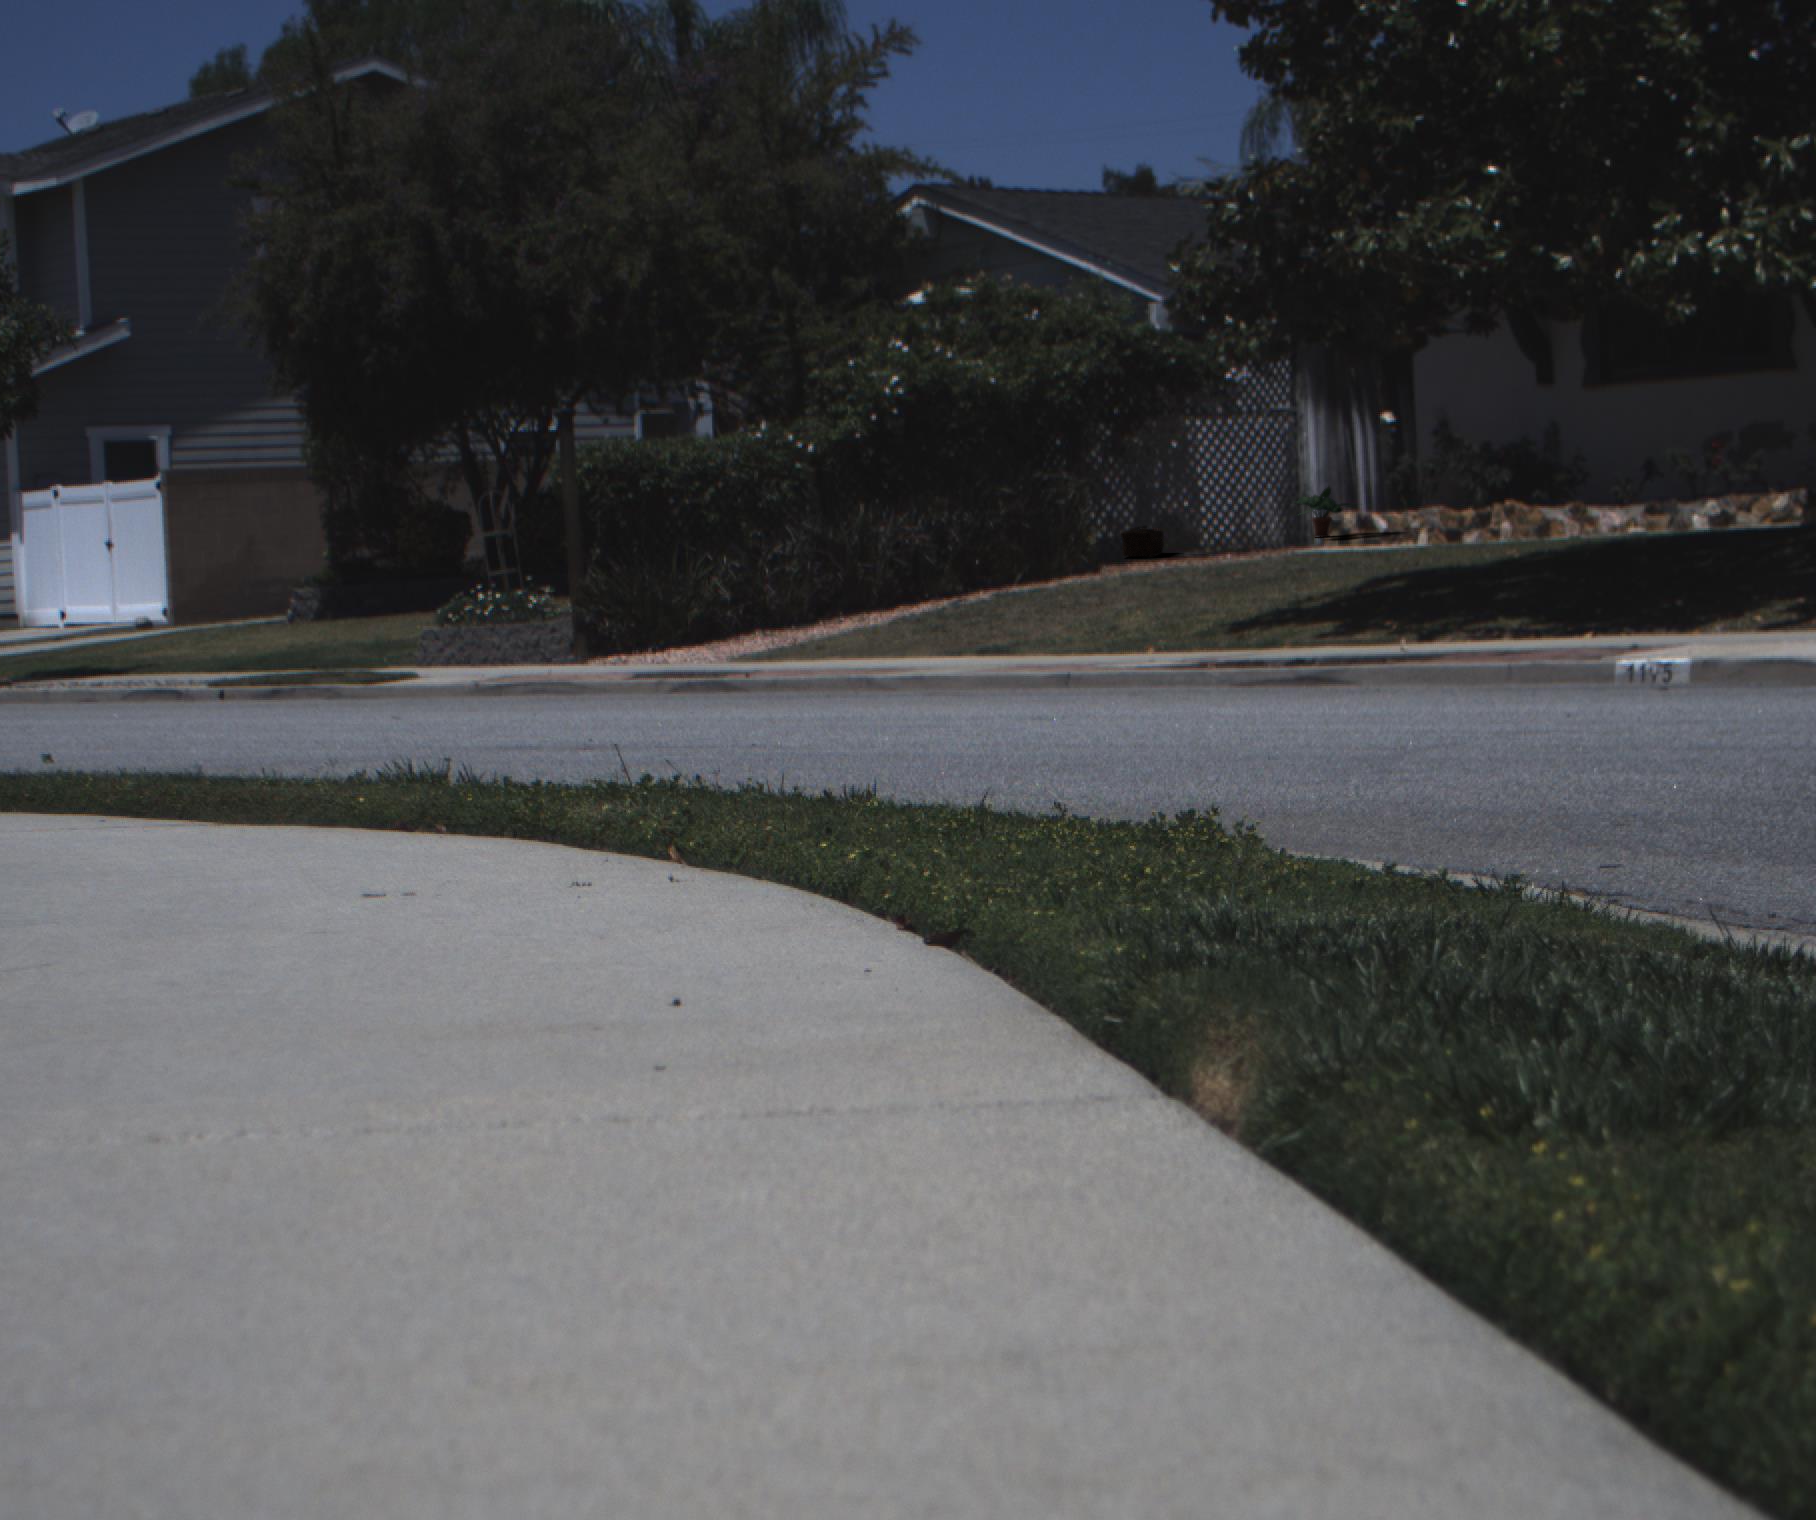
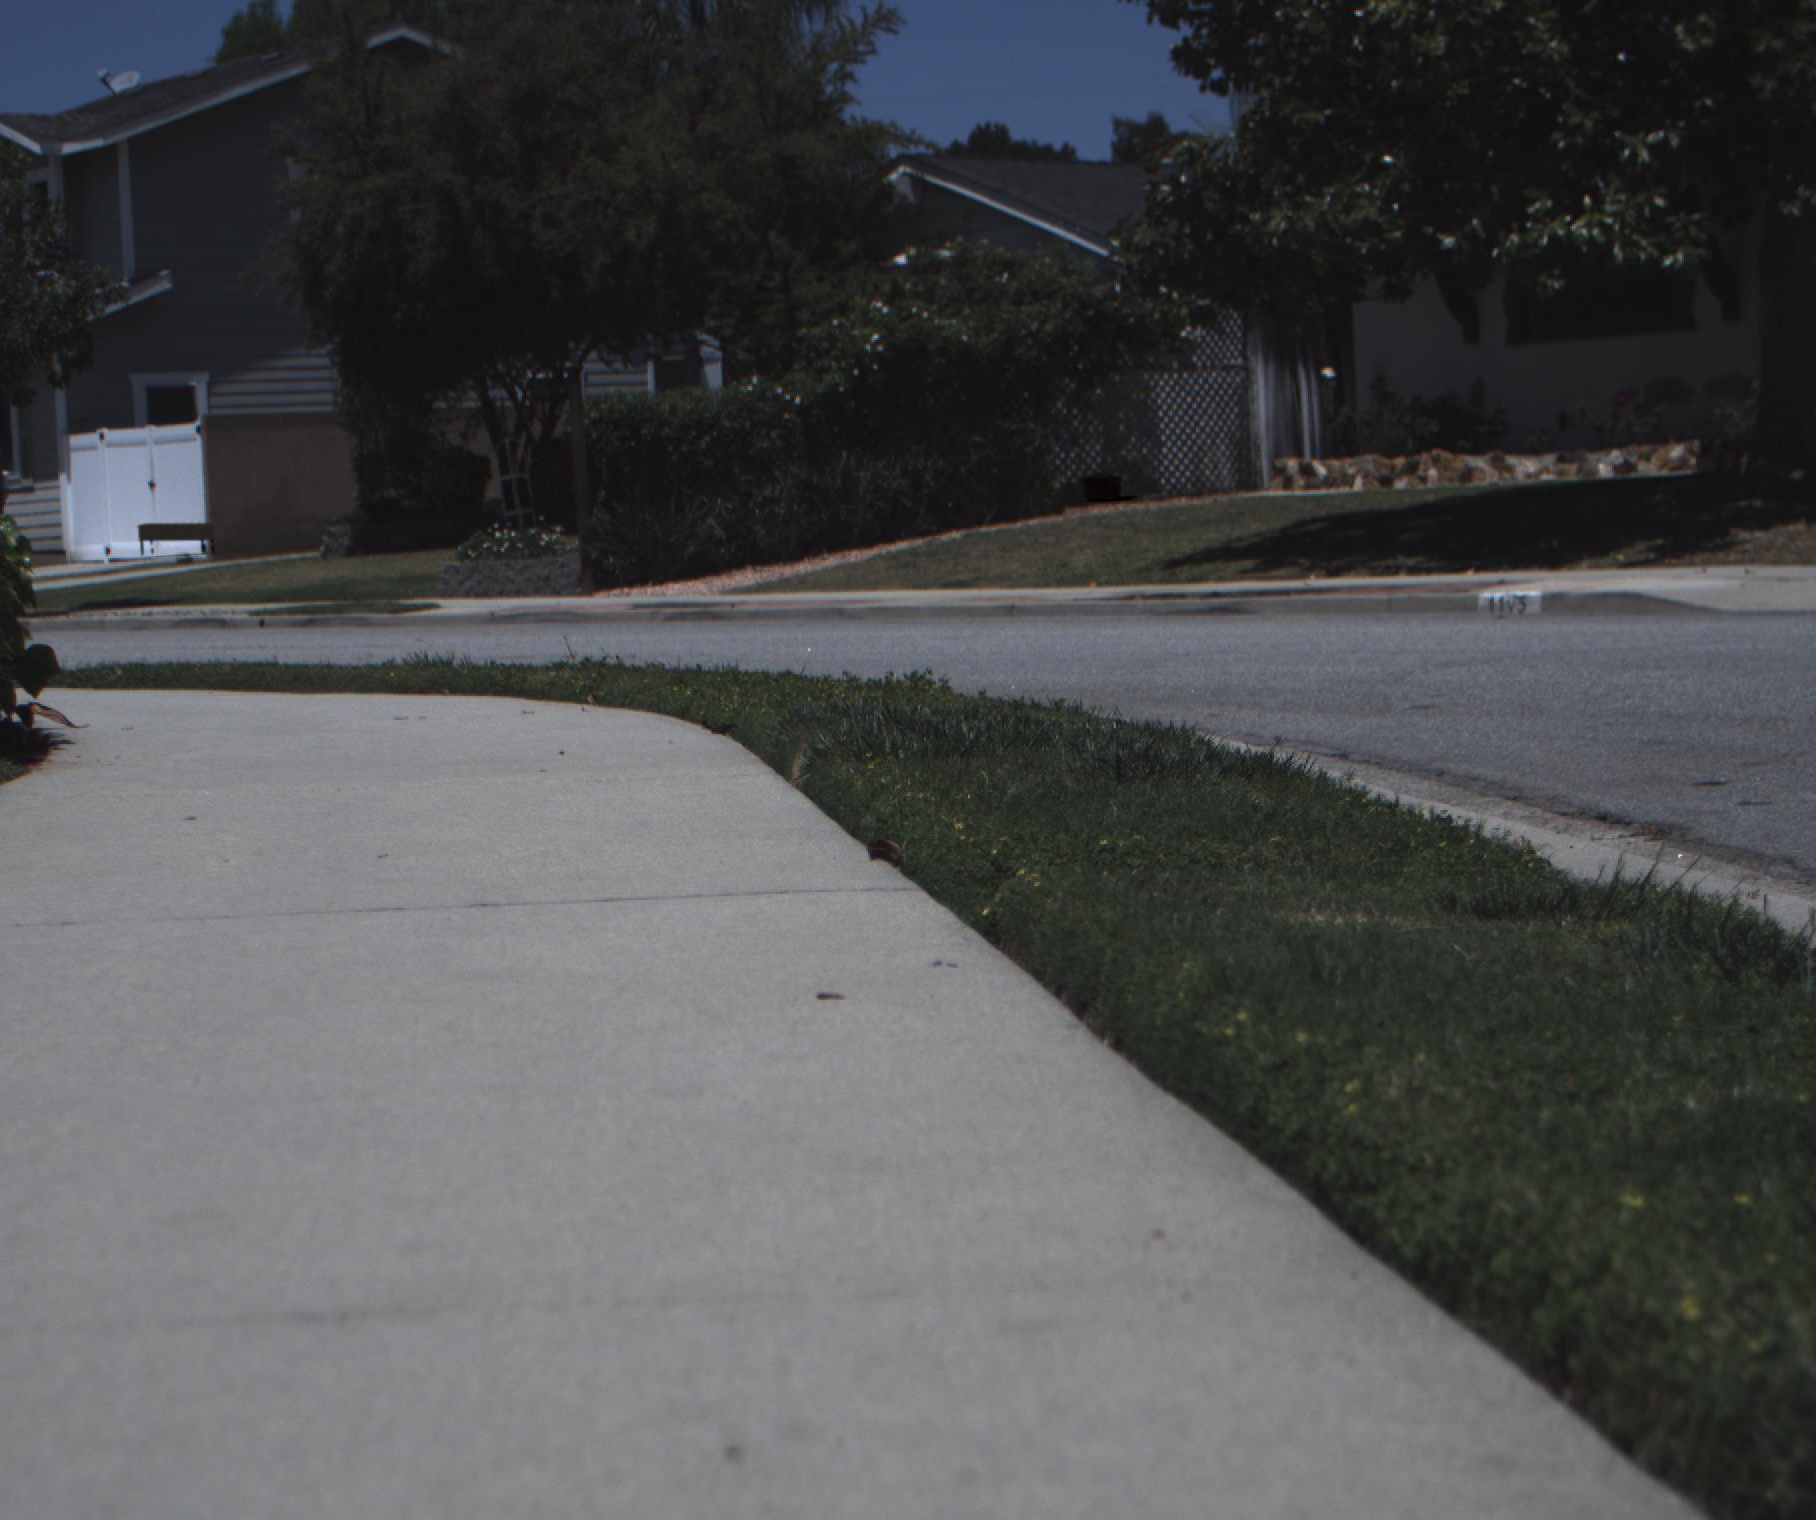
potted plant: present [1296,487,1352,537] -> none [1237,435,1306,482]
bench: none [96,584,180,620] -> present [138,522,214,555]

